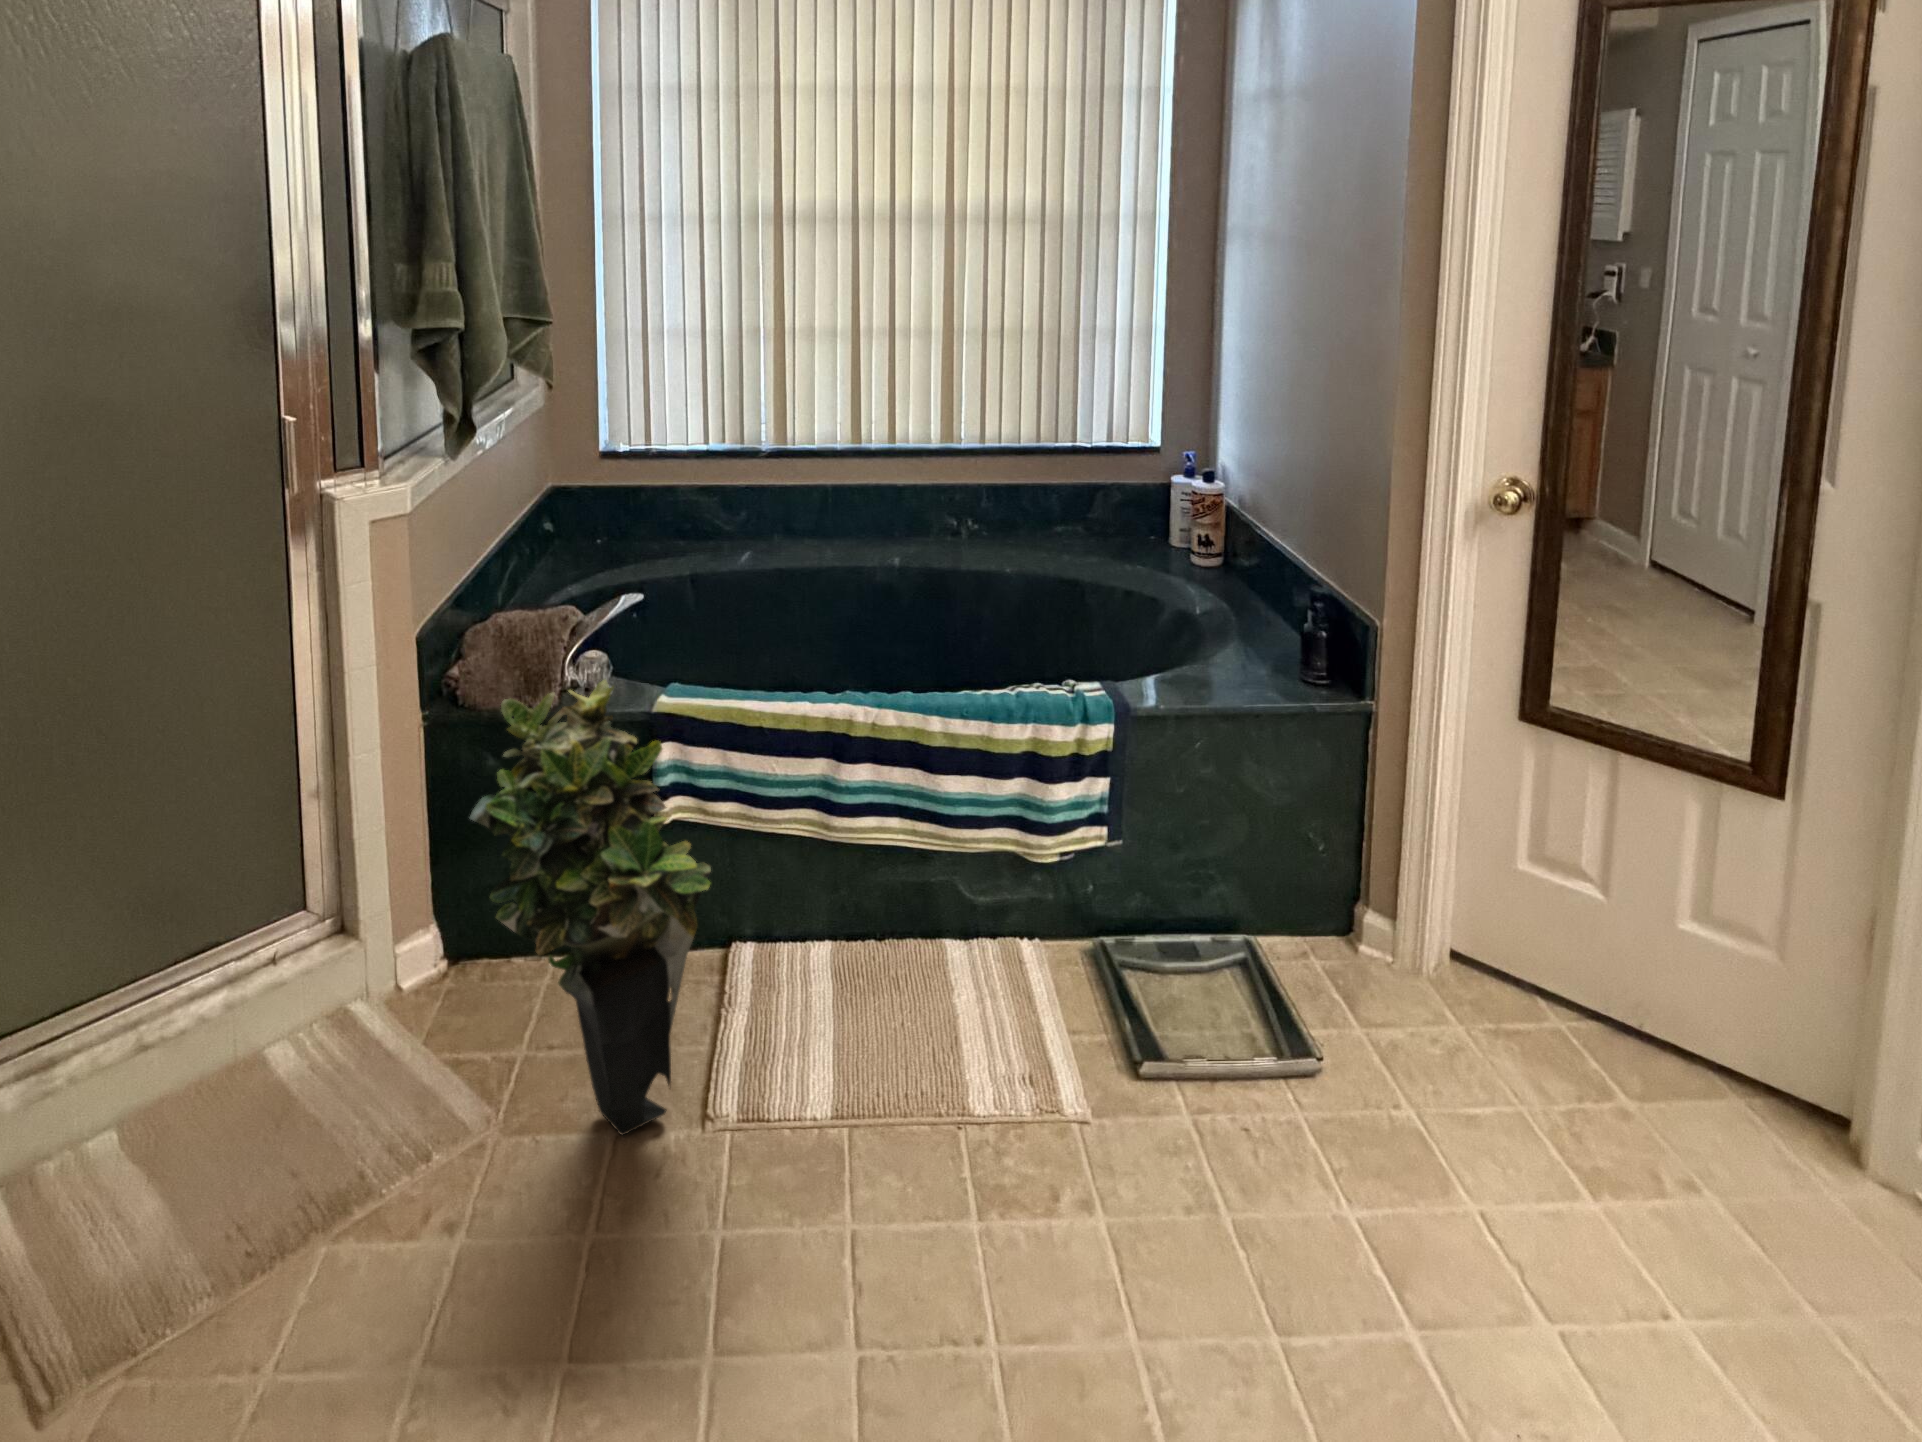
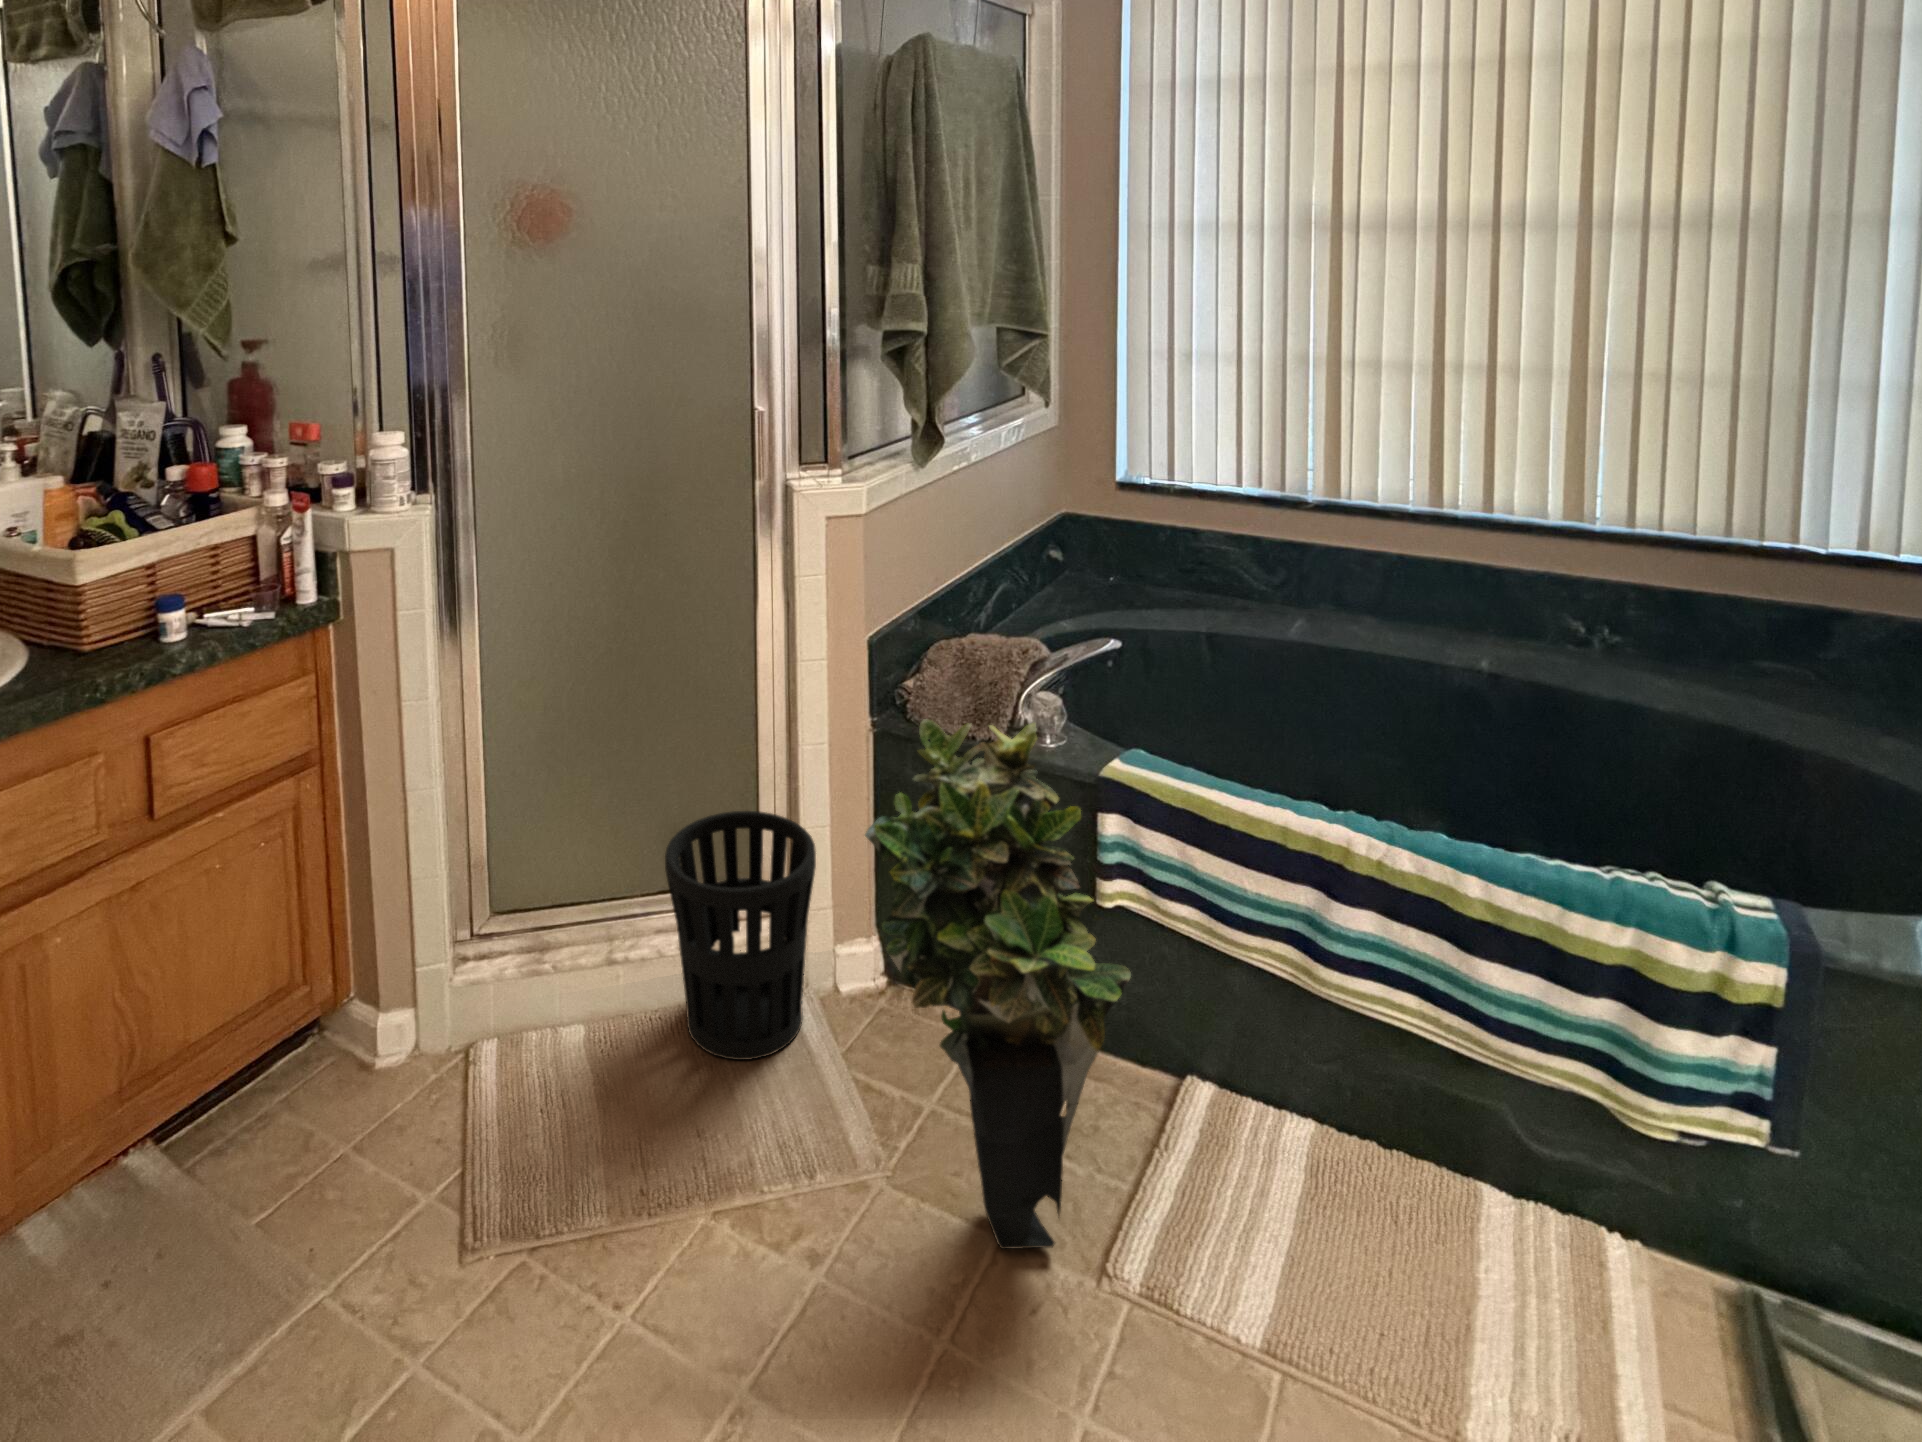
wastebasket: none [208,839,384,1101] -> present [665,811,816,1060]

